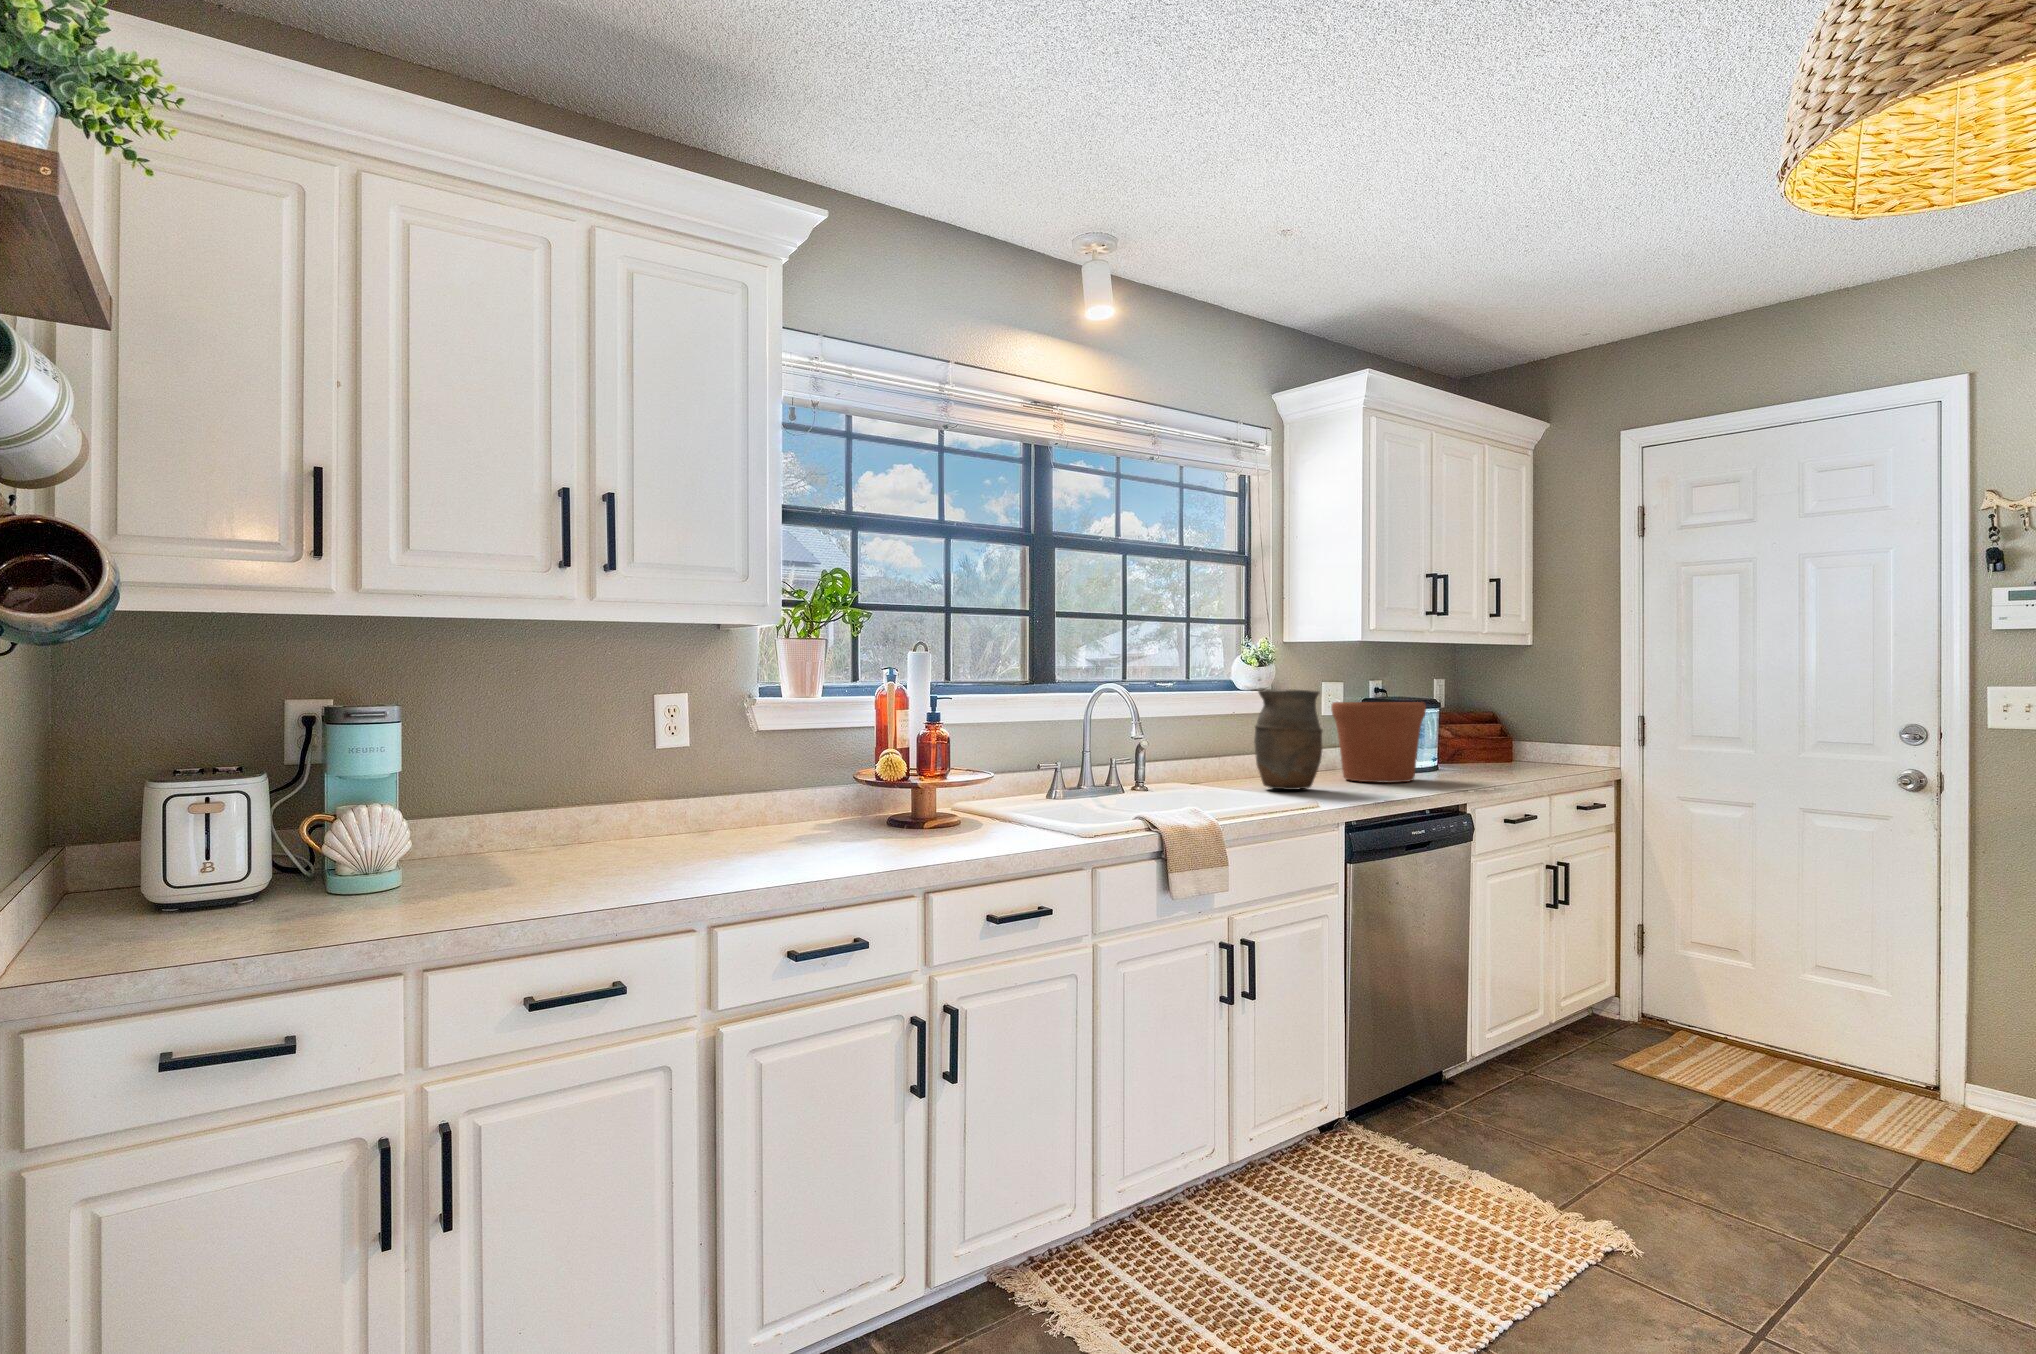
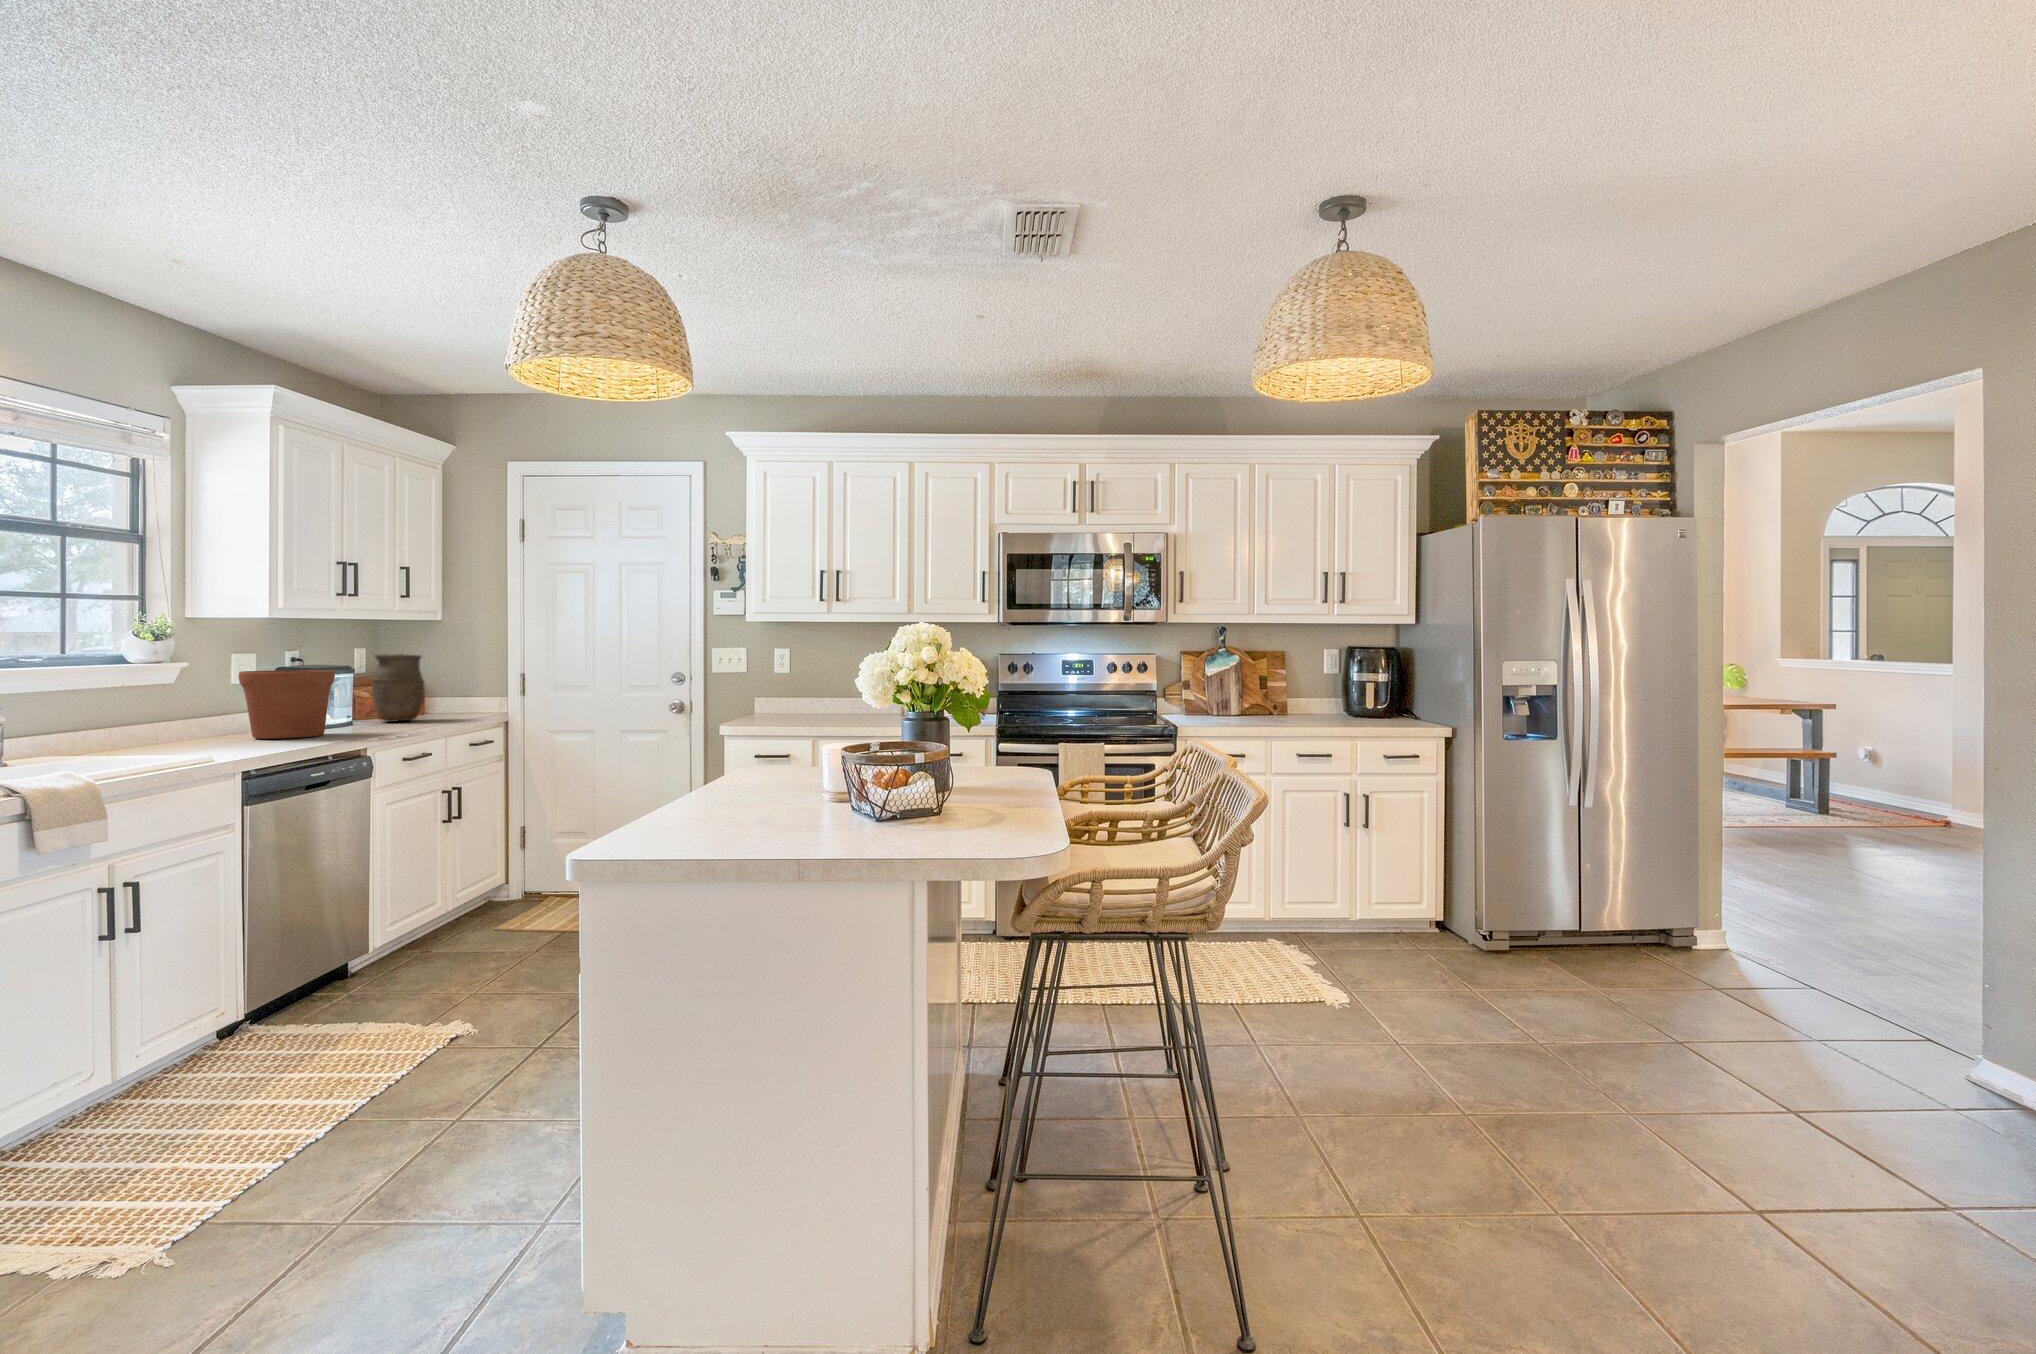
vase: present [1254,689,1322,790] -> present [371,654,425,722]

